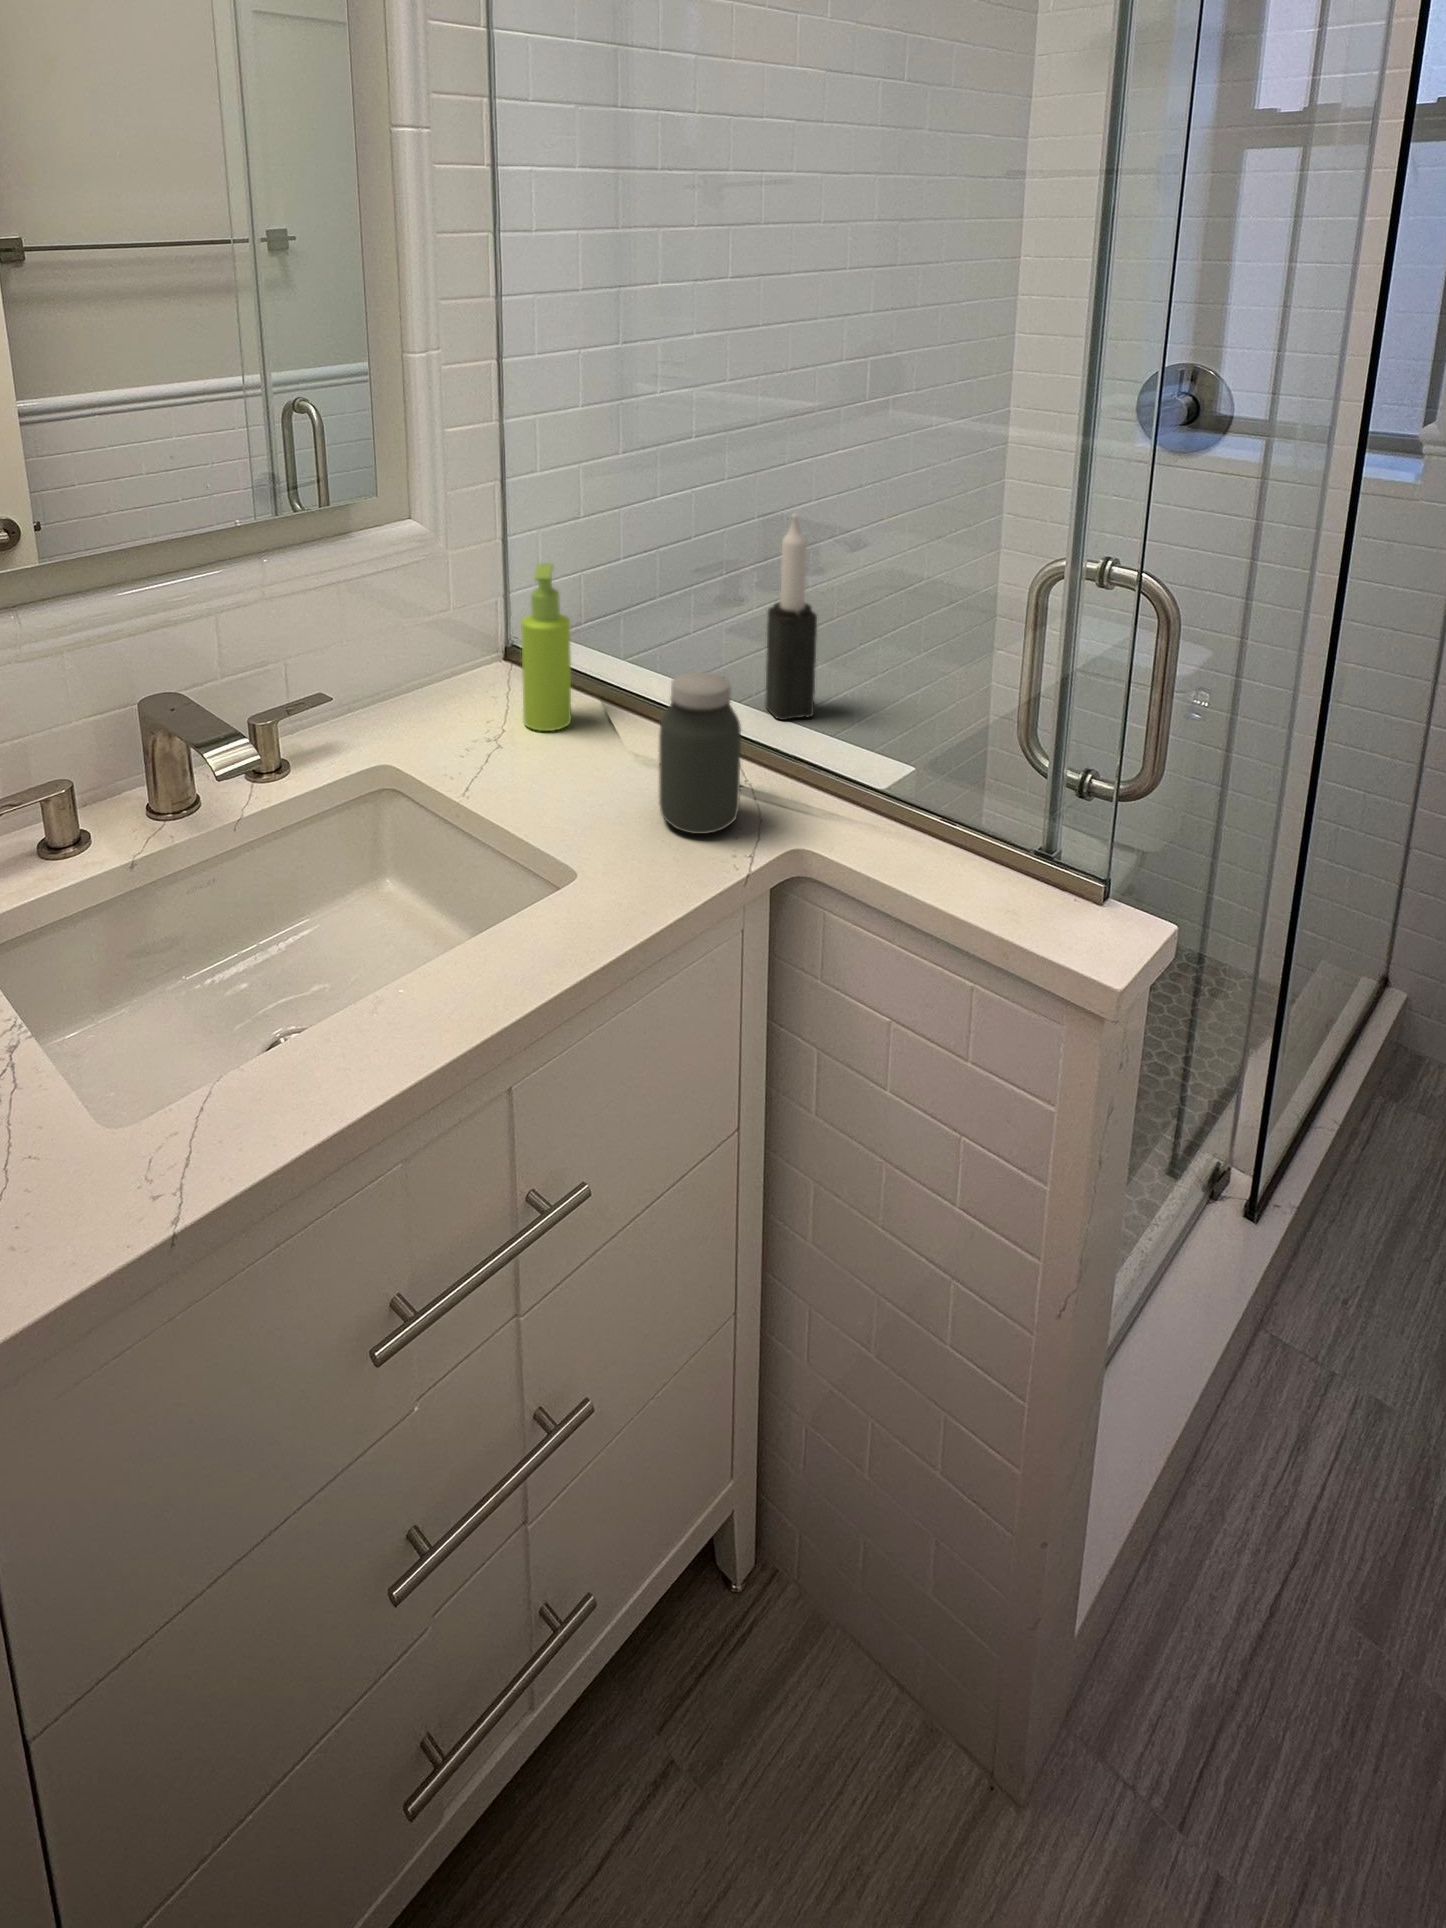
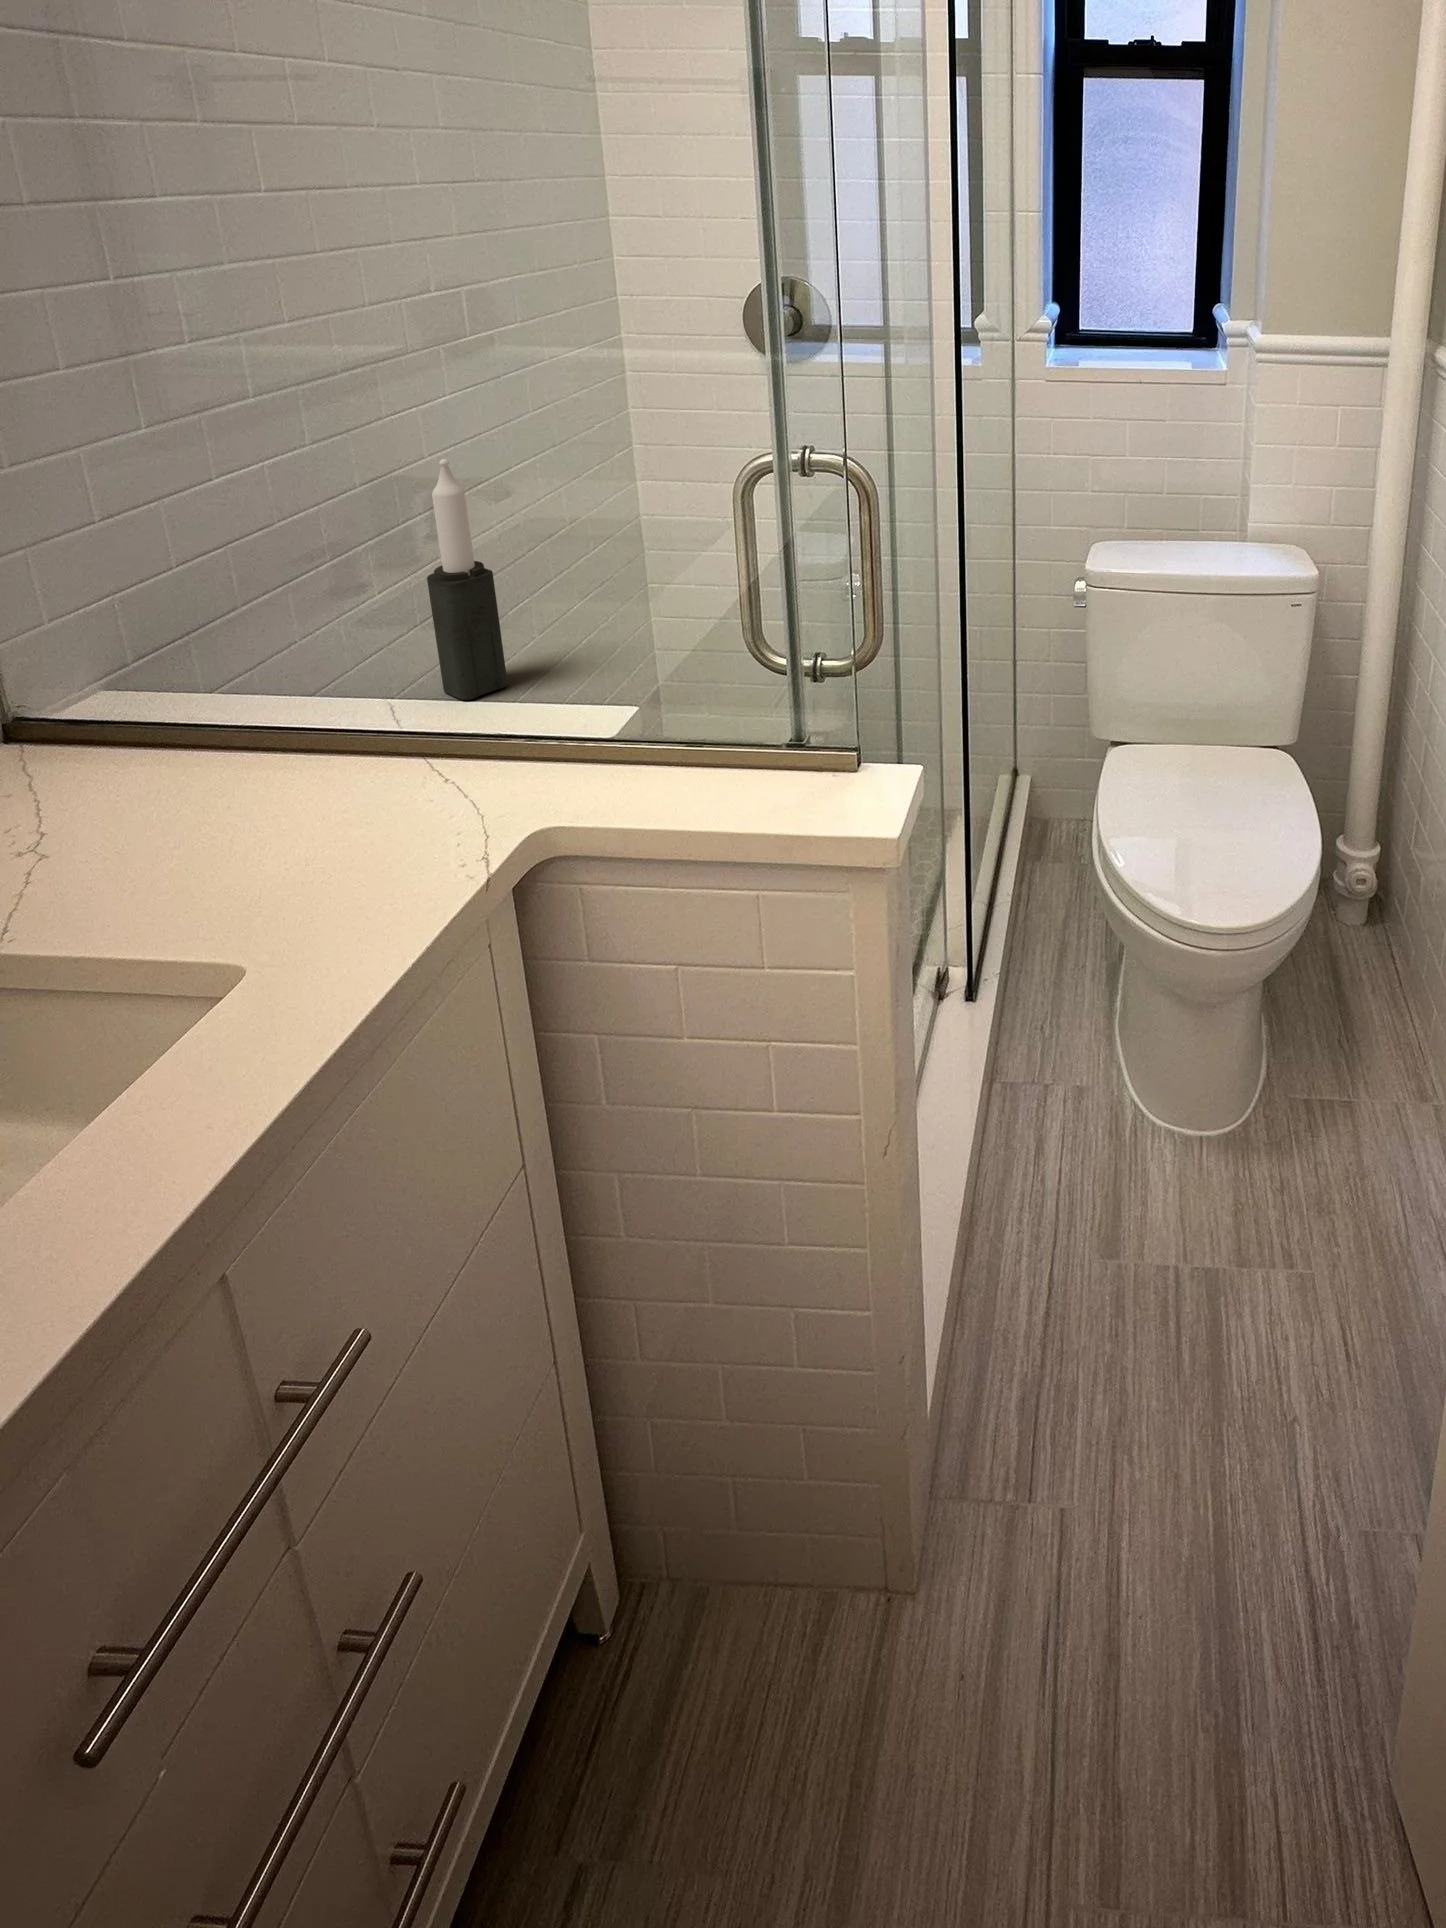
soap dispenser: present [521,563,571,731] -> none [47,581,164,813]
jar: present [659,672,741,834] -> none [329,662,457,861]

